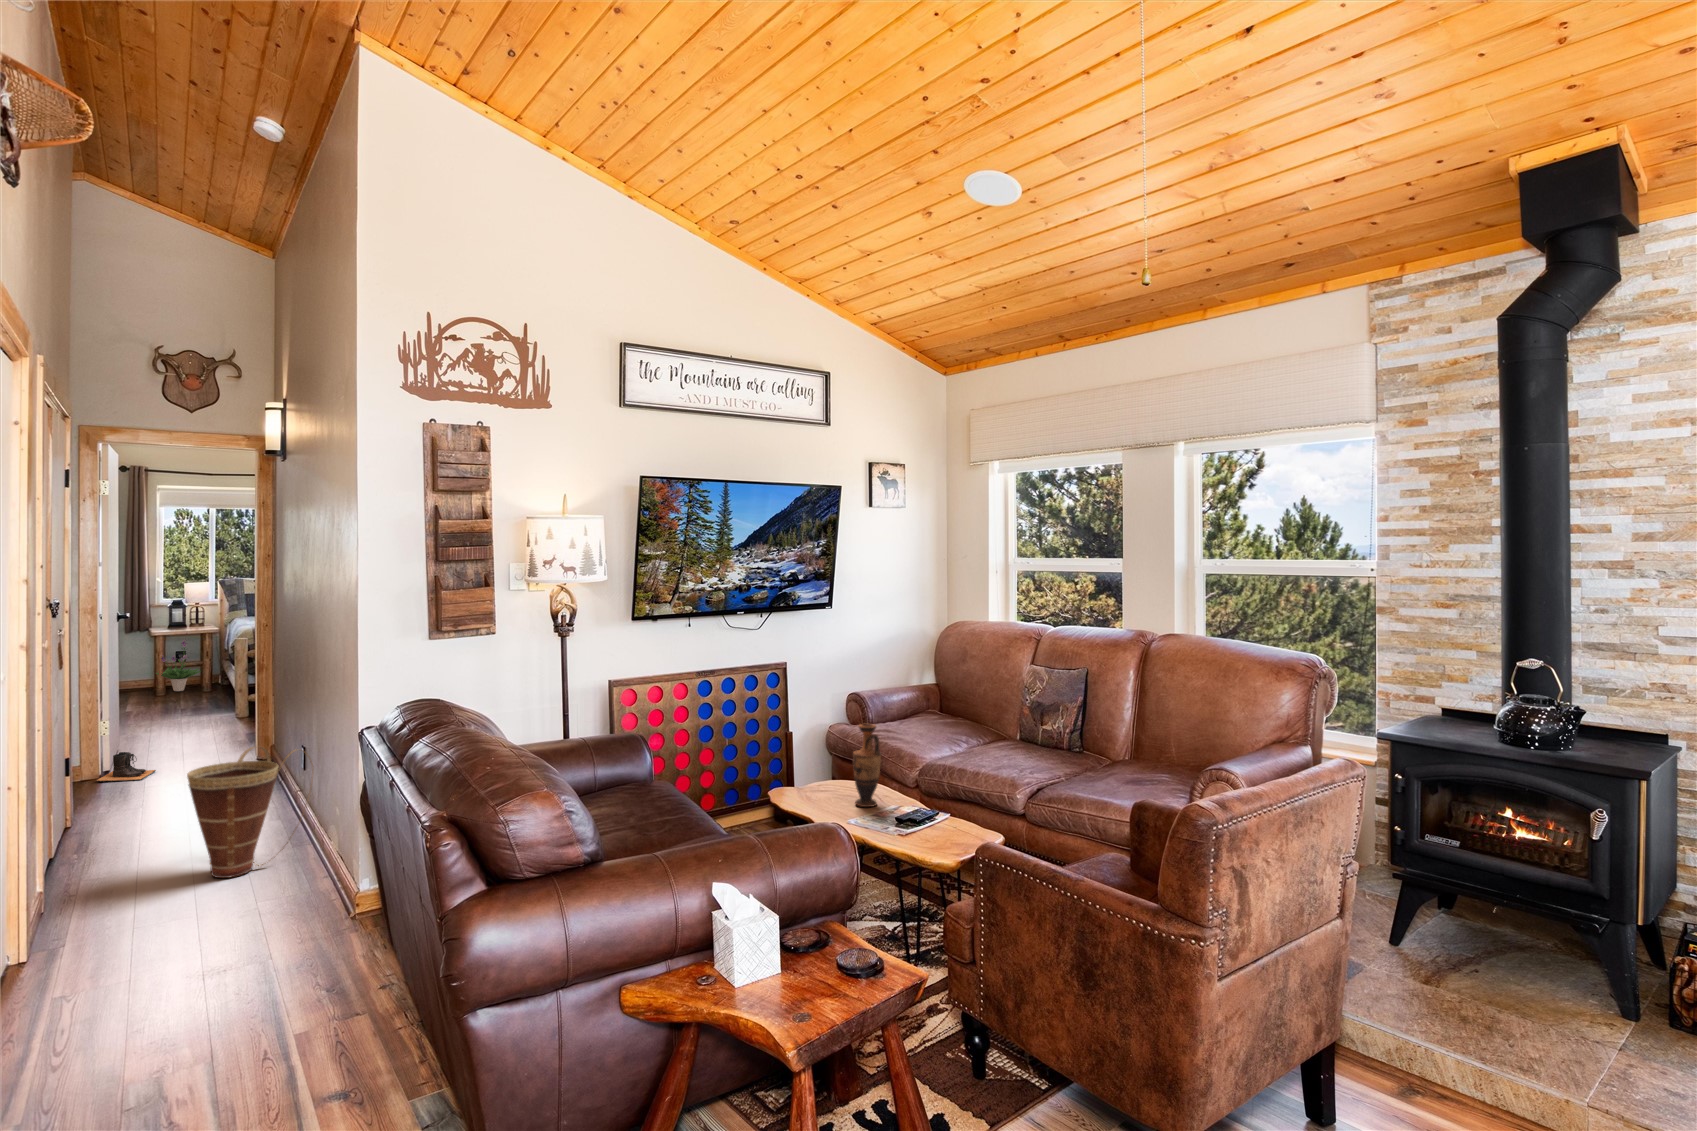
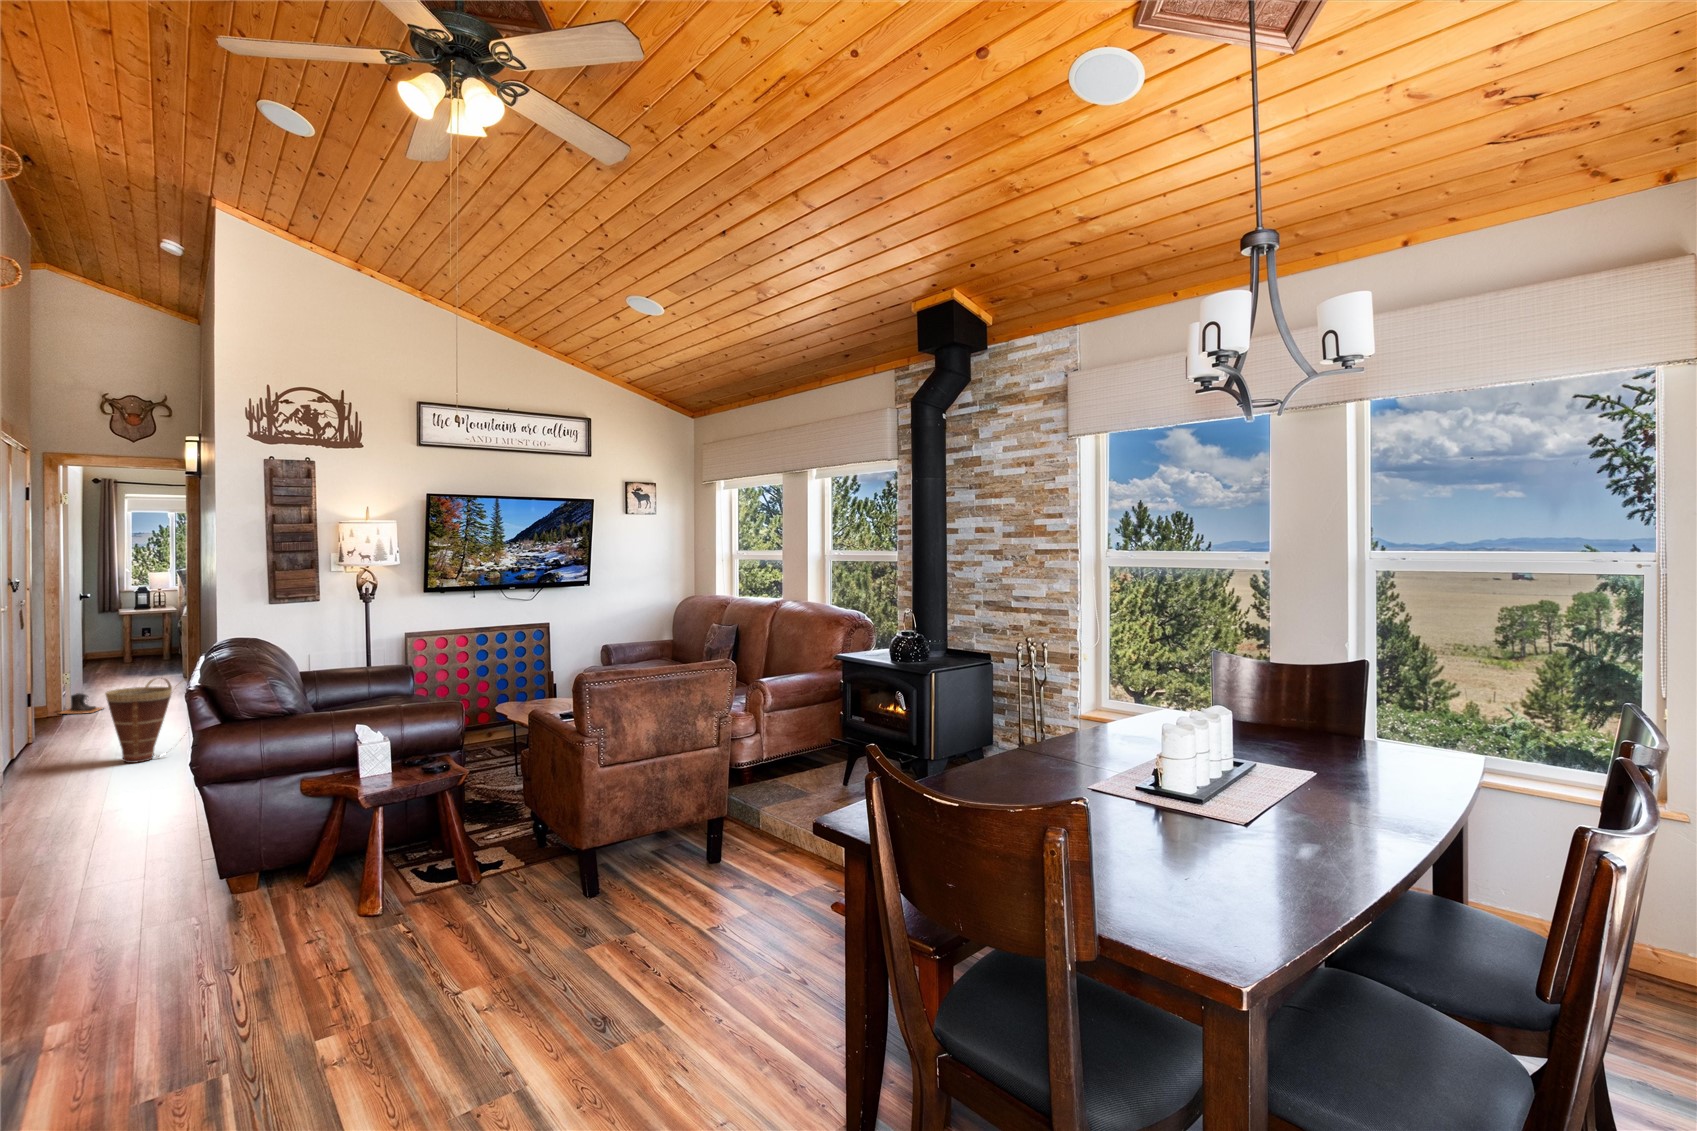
potted plant: present [156,640,201,691] -> none [122,618,162,659]
vase: present [853,724,881,807] -> none [533,654,552,706]

